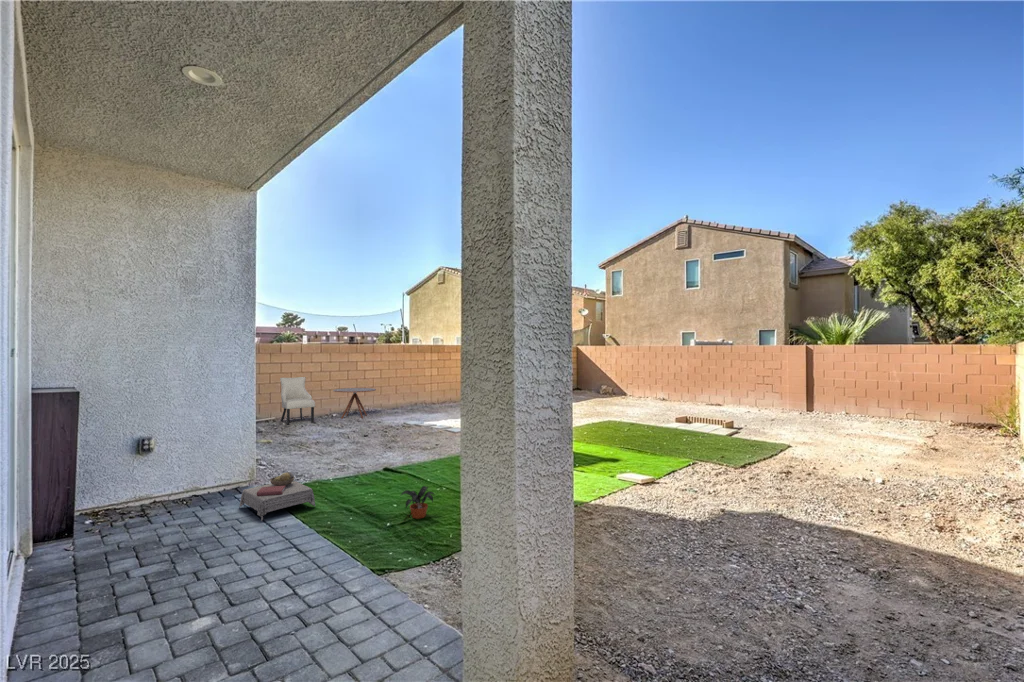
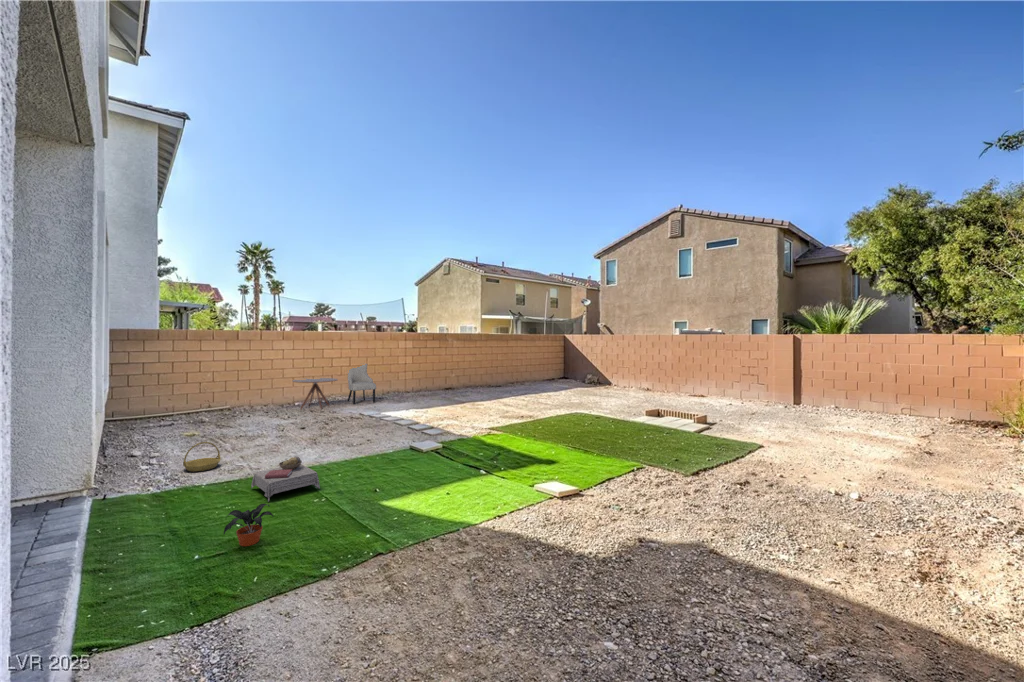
chair: present [280,377,315,425] -> present [347,364,376,404]
basket: none [297,444,326,470] -> present [183,442,221,472]
ottoman: present [239,472,315,521] -> present [251,456,320,502]

